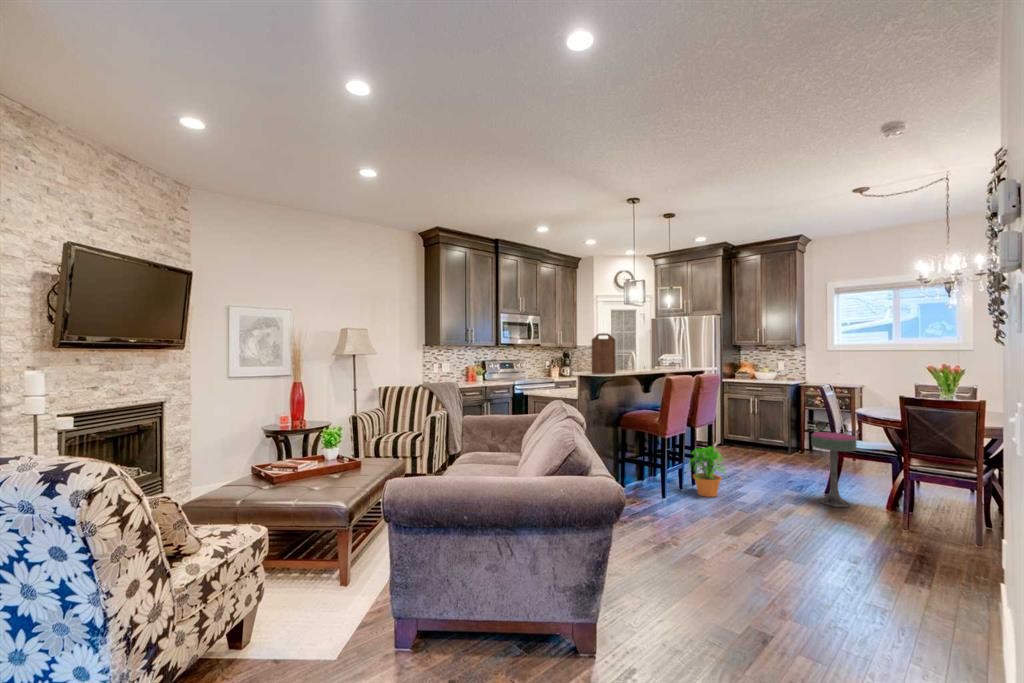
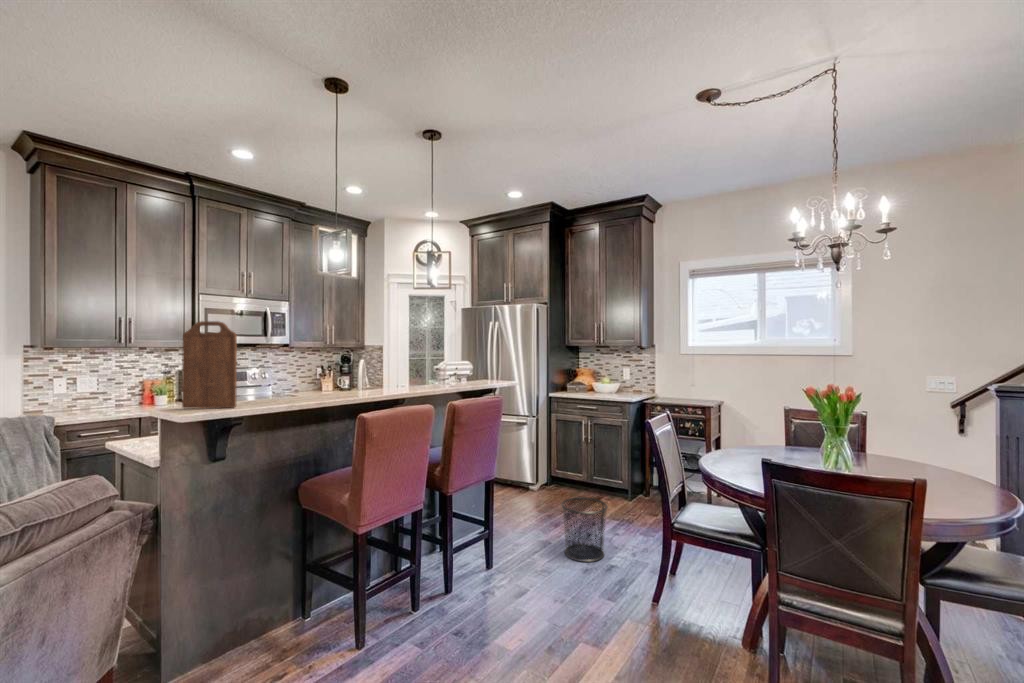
bar stool: present [811,432,857,507] -> none [627,498,697,643]
waste bin: none [754,442,787,479] -> present [562,497,607,562]
potted plant: present [689,447,726,497] -> none [413,531,491,634]

